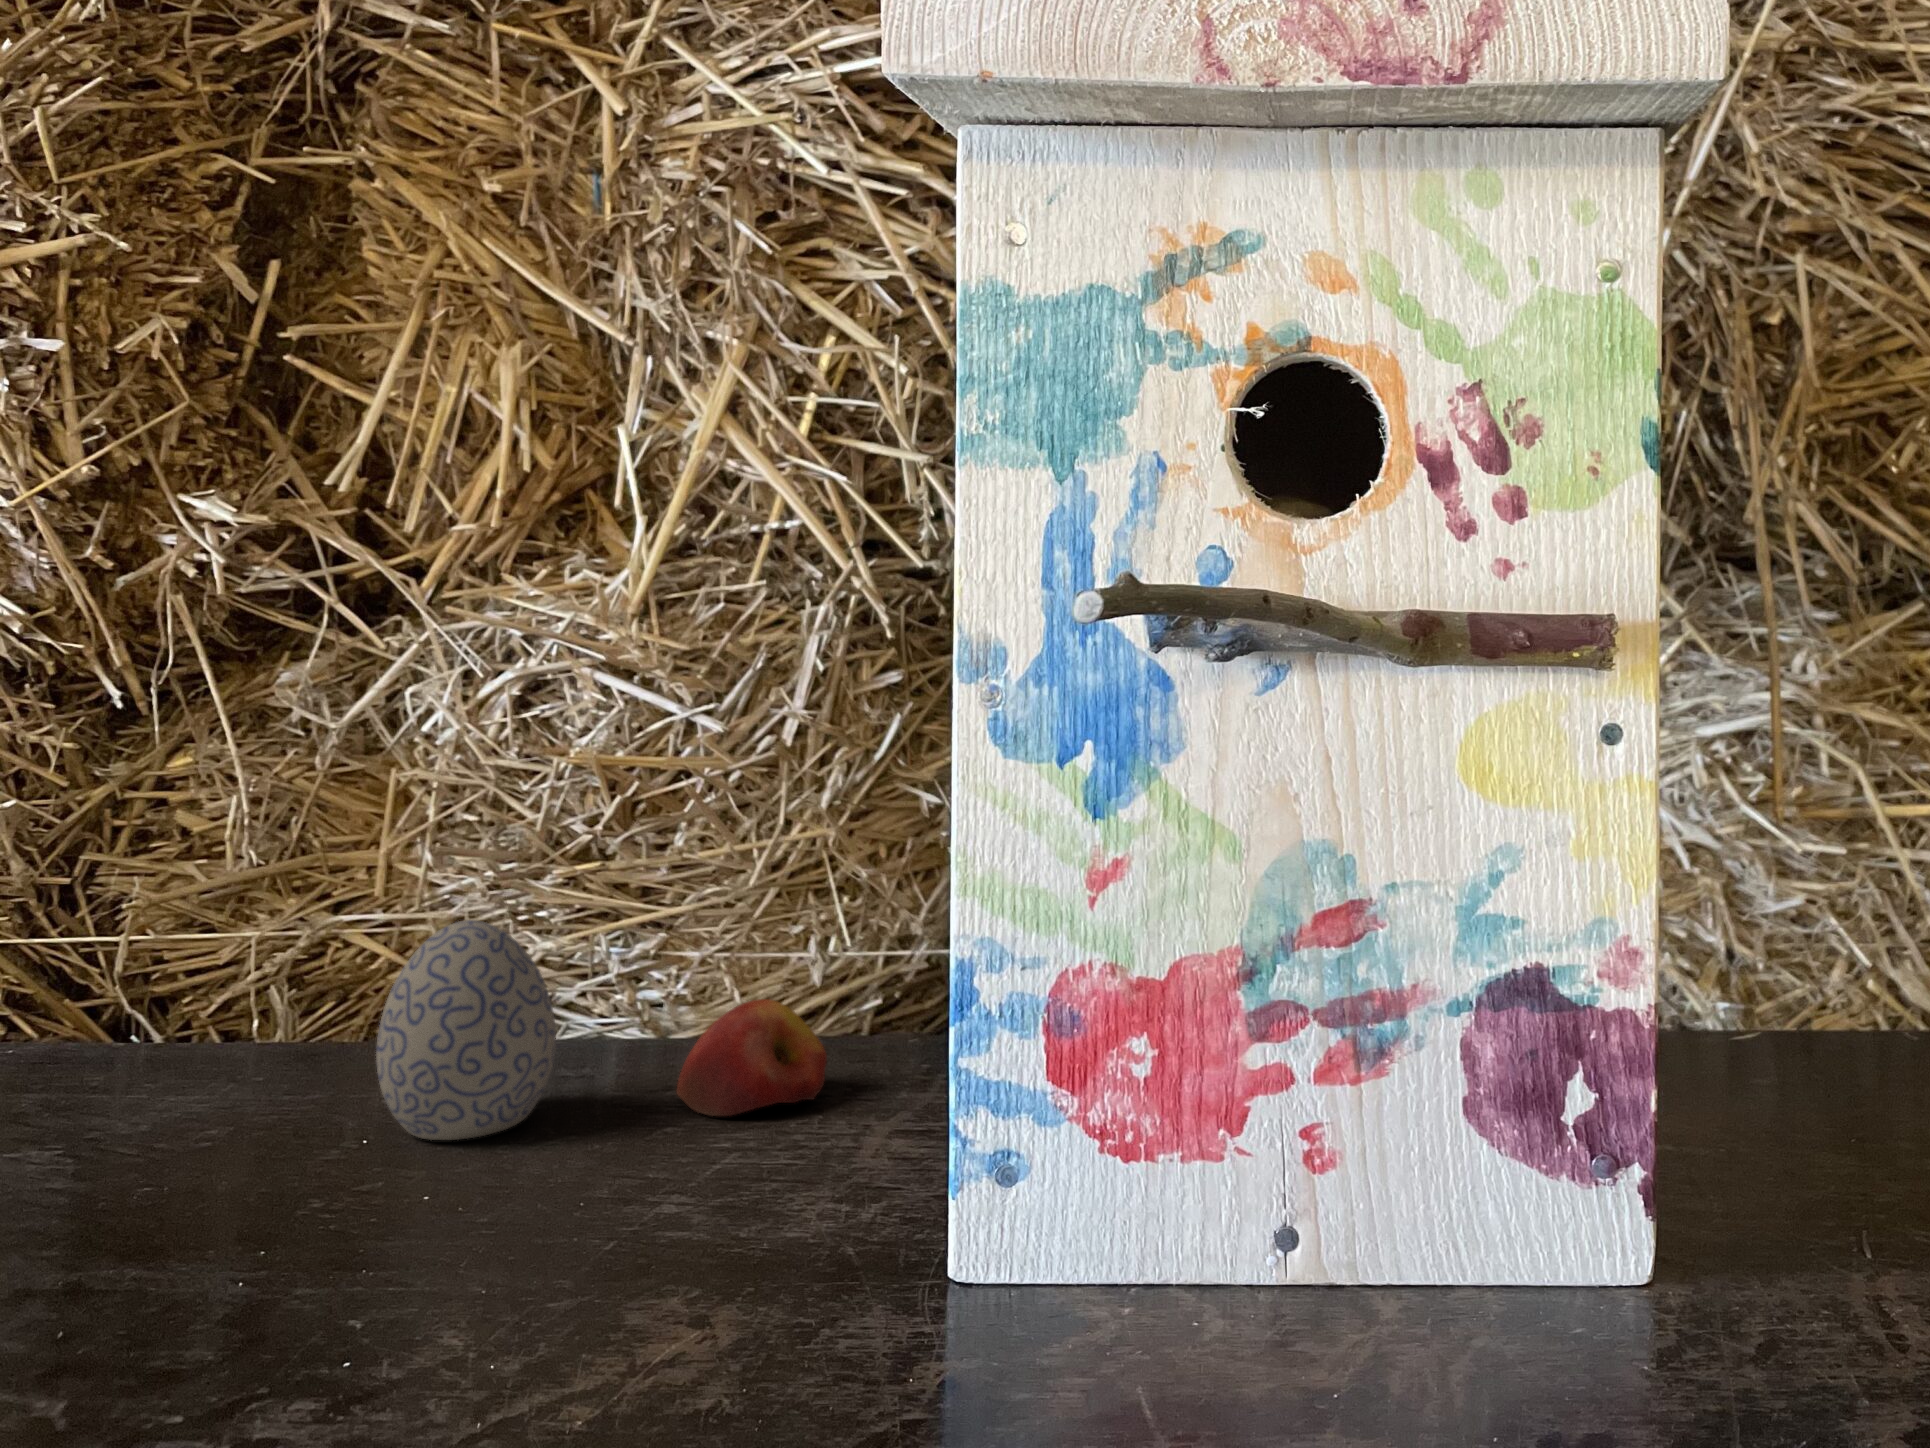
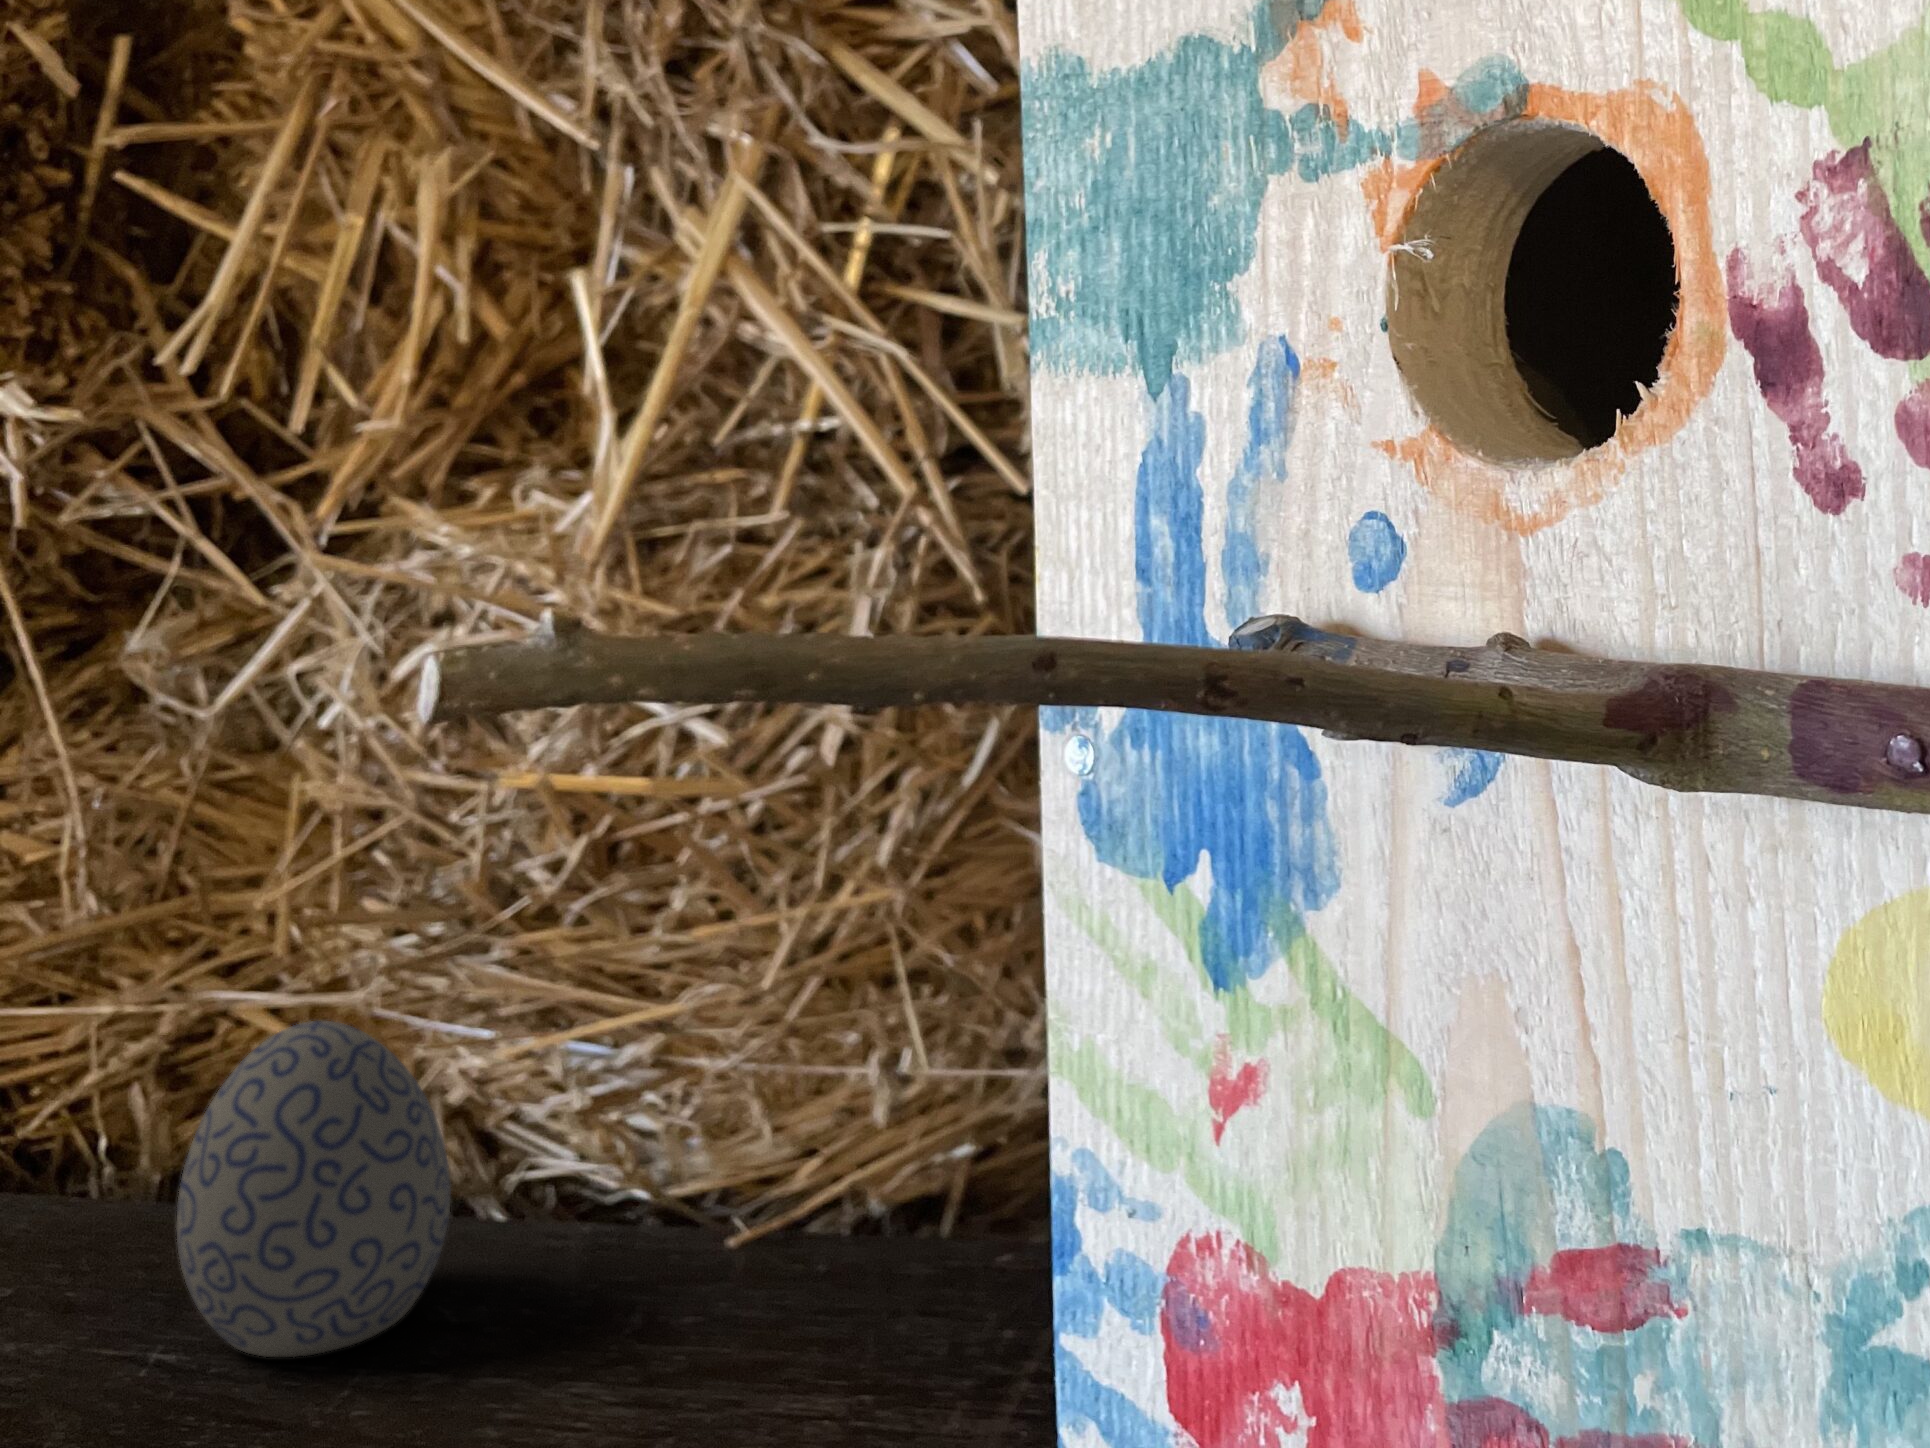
apple: present [676,999,827,1116] -> none [621,1164,849,1358]

